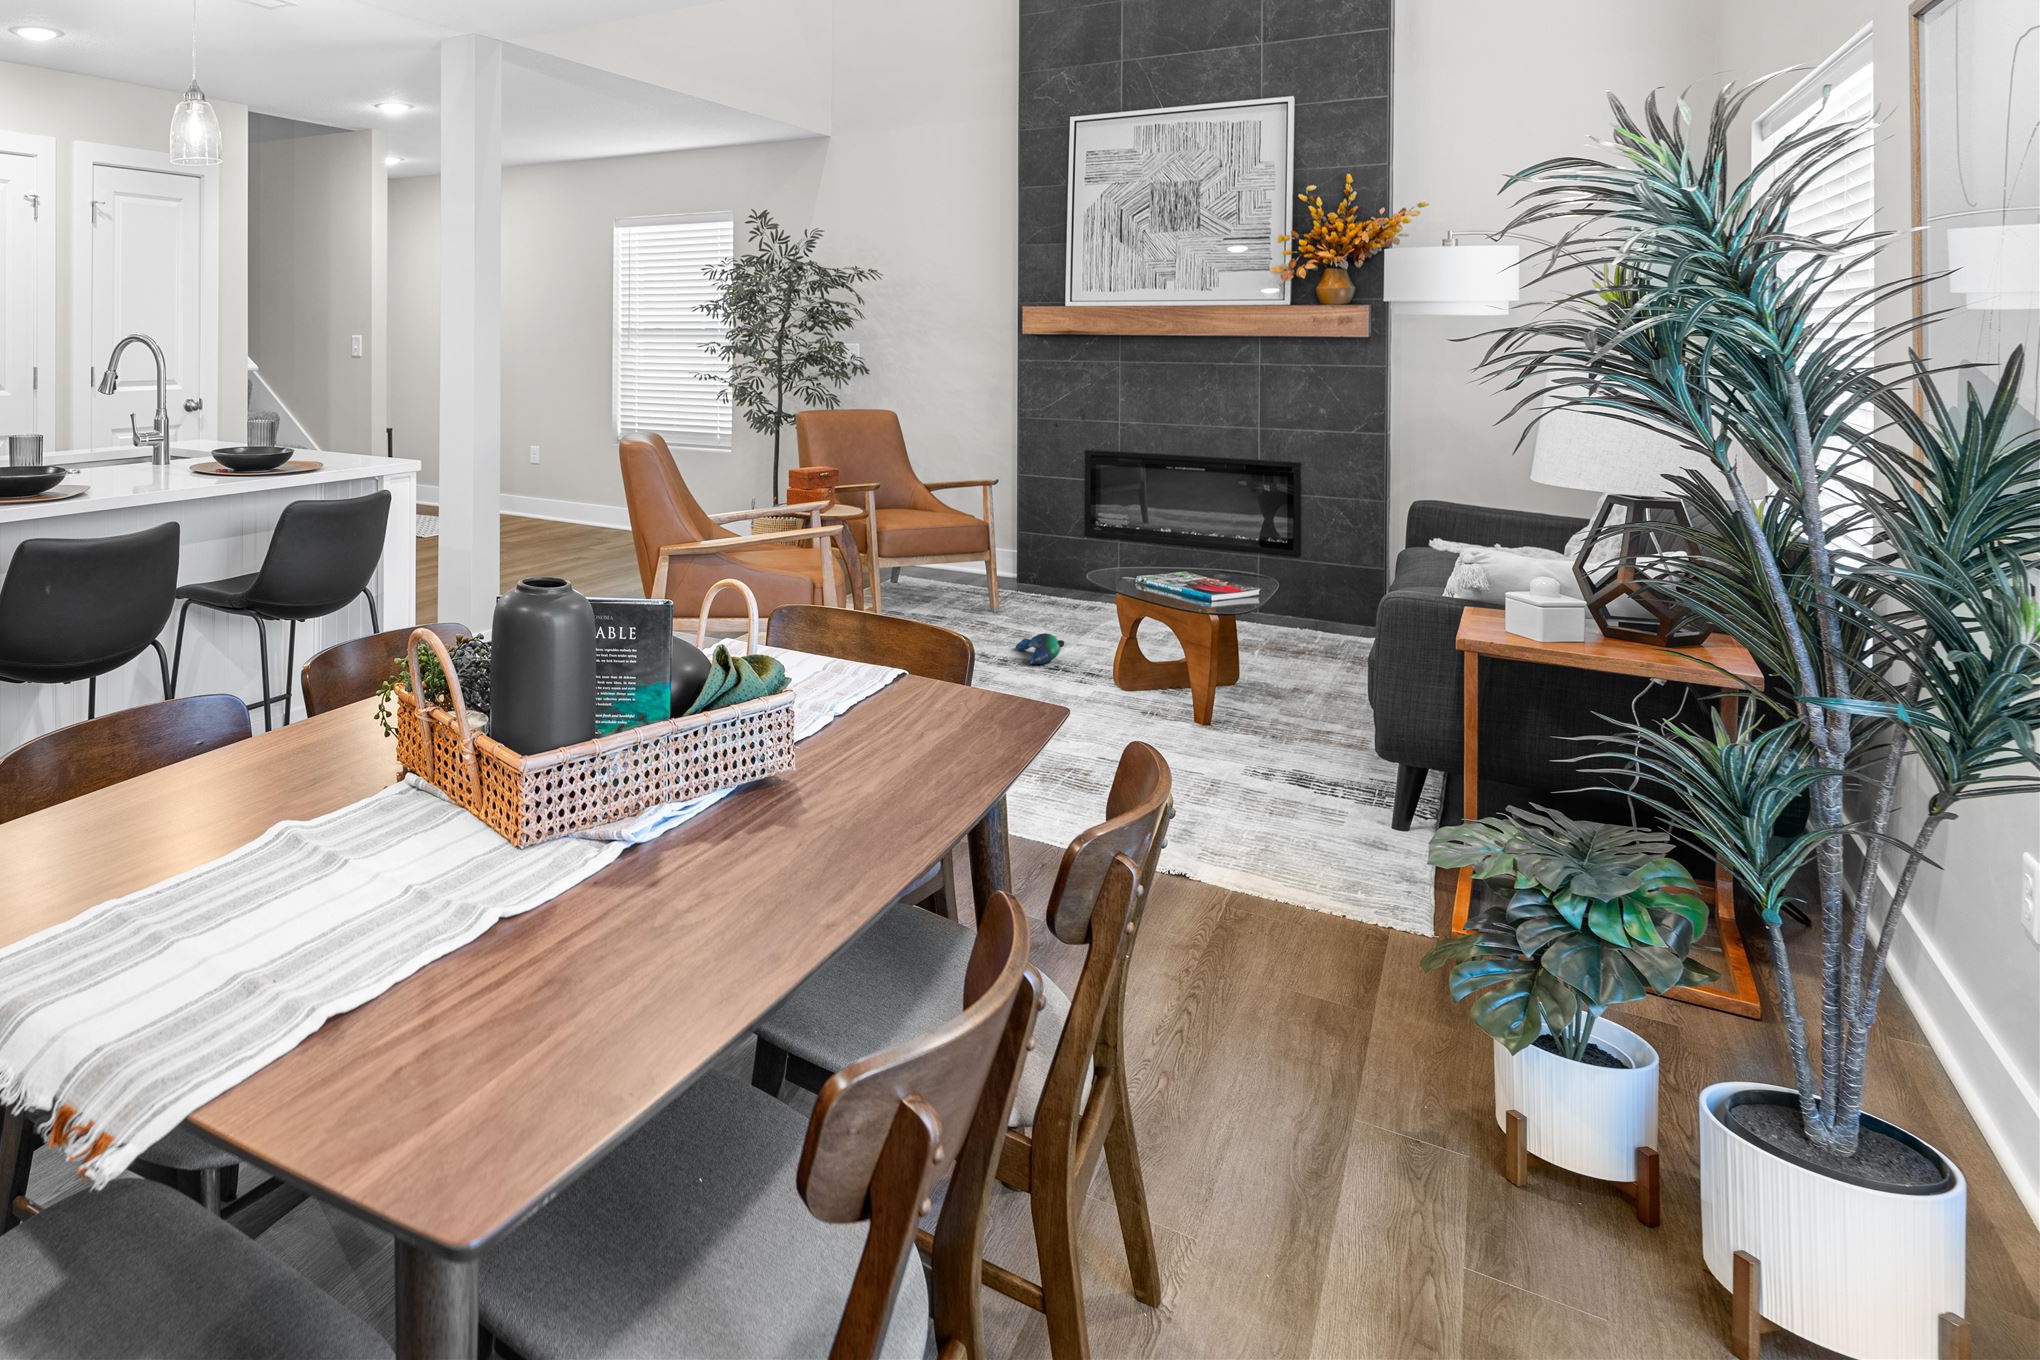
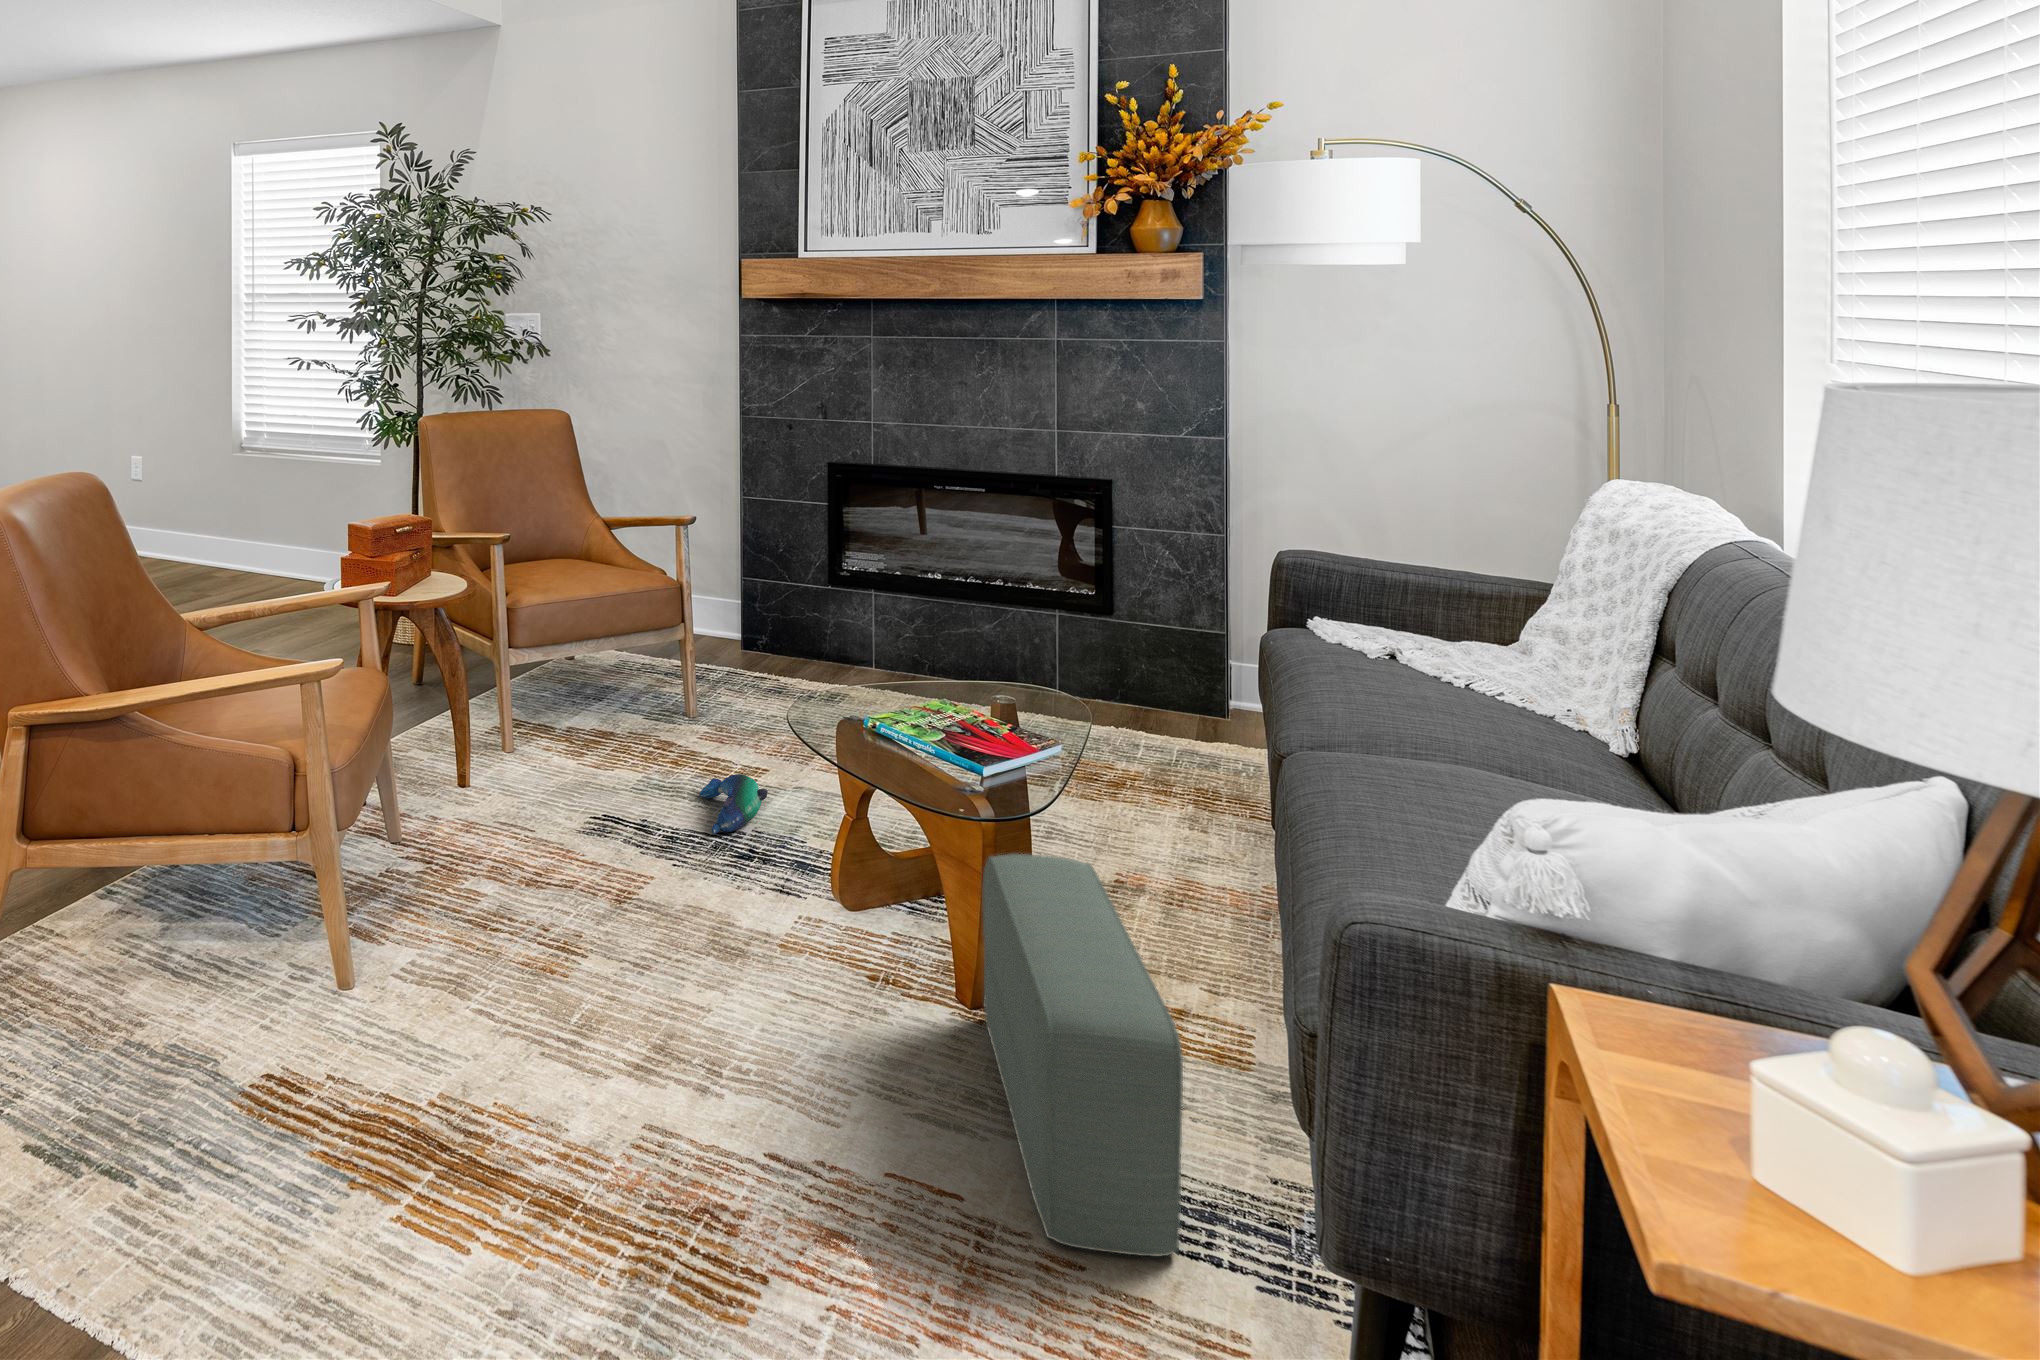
pouf: none [1216,640,1328,805] -> present [982,854,1183,1256]

